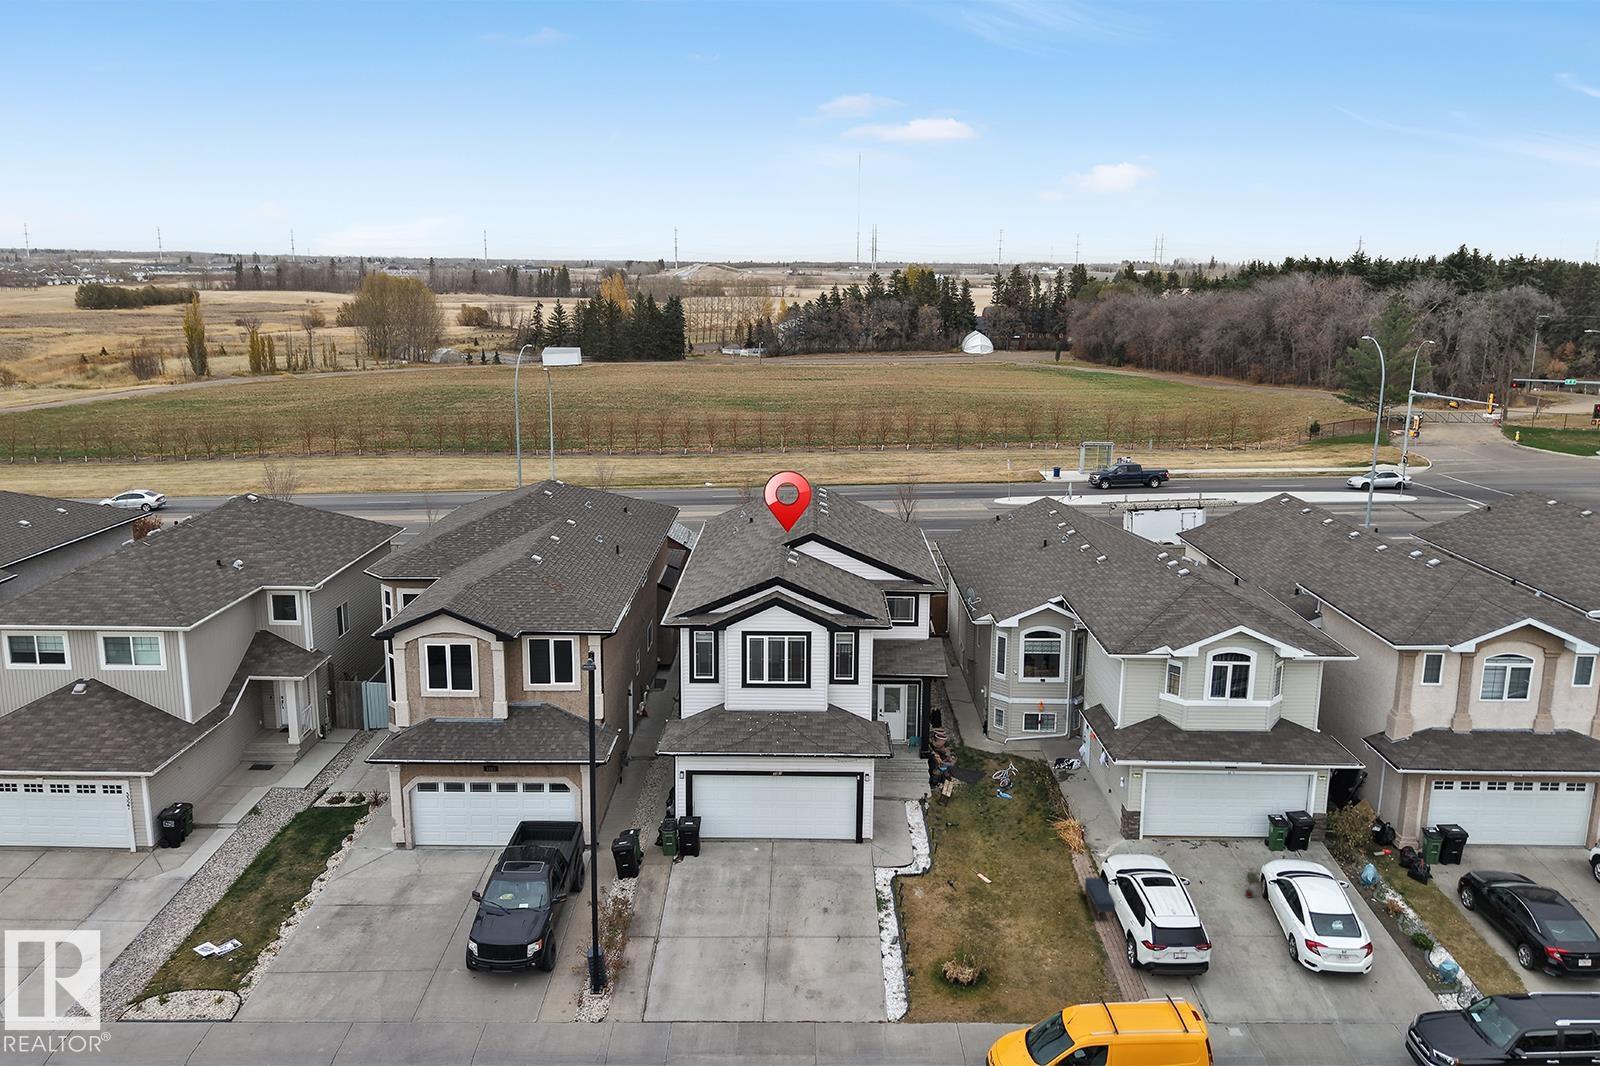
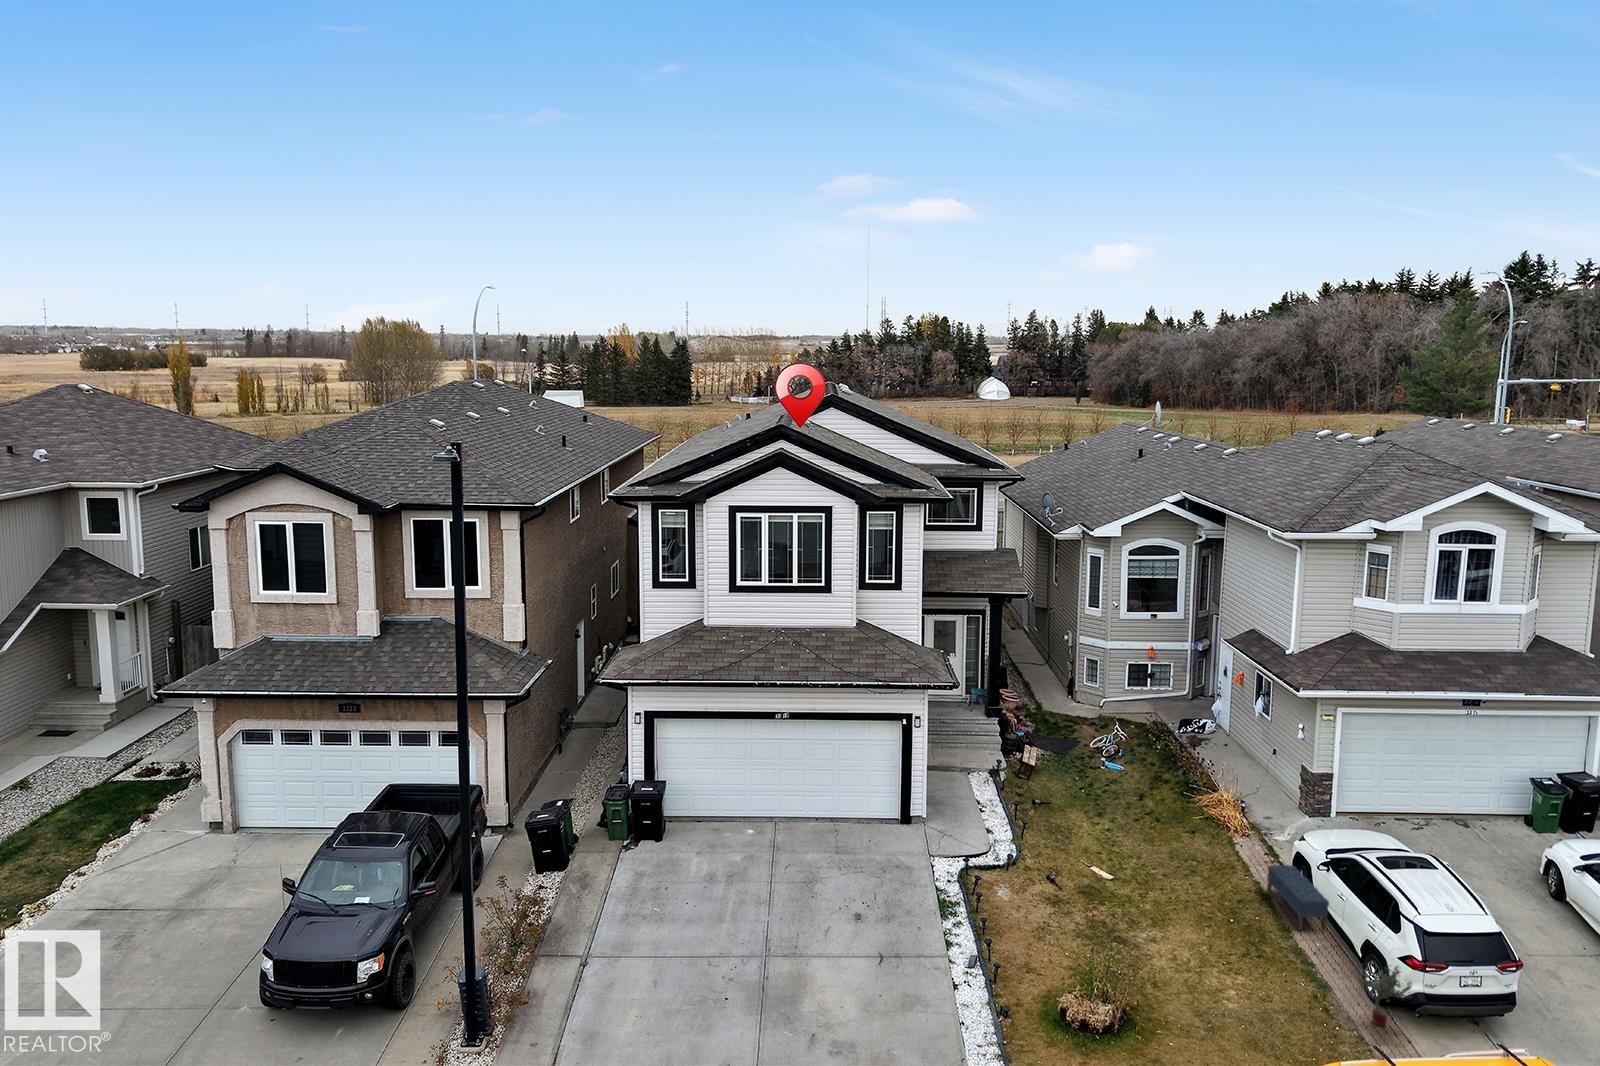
potted tree: present [1246,868,1262,898] -> present [1357,965,1412,1026]

